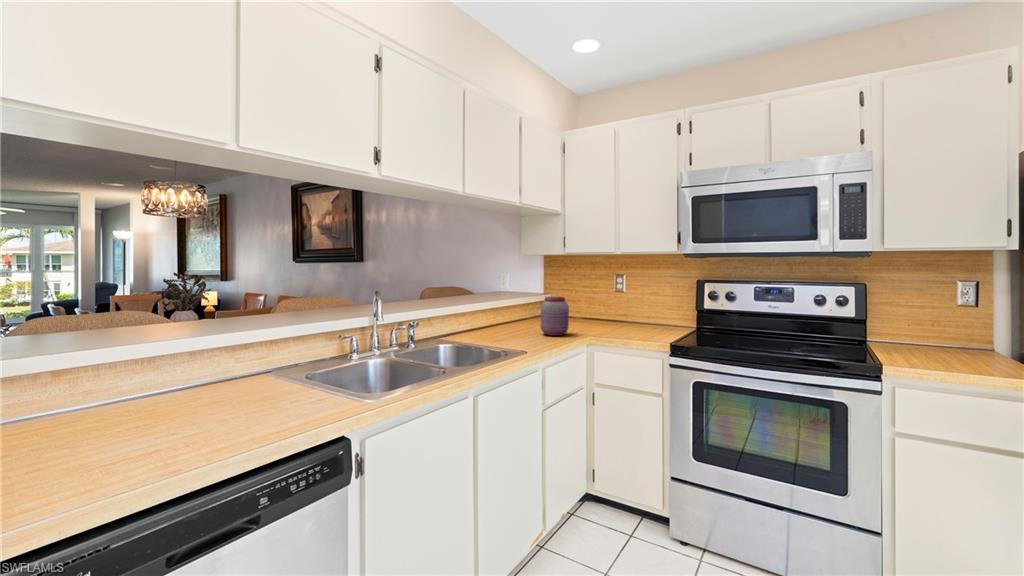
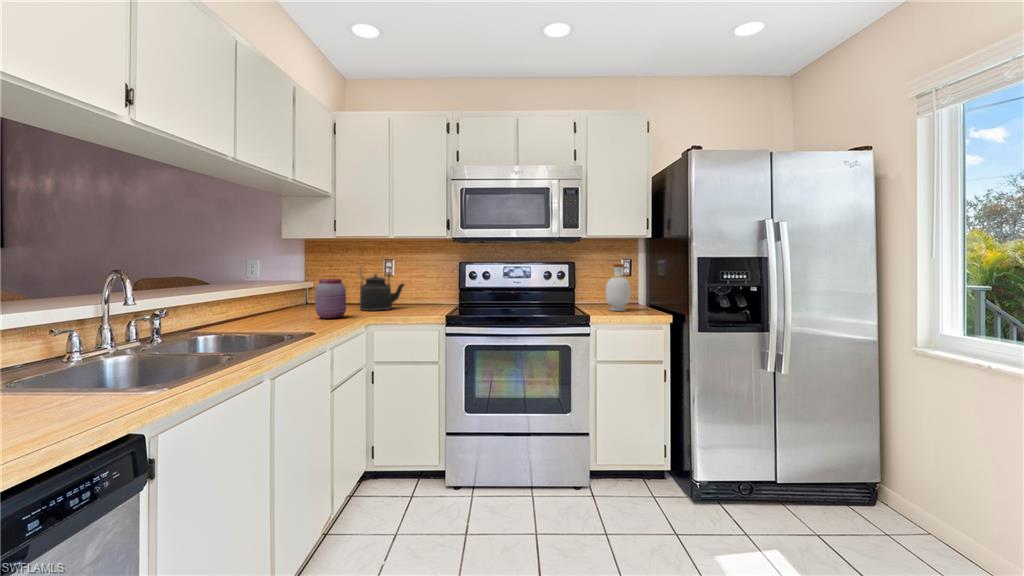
kettle: none [586,283,634,330] -> present [360,268,404,311]
bottle: none [920,288,975,359] -> present [606,264,632,311]

